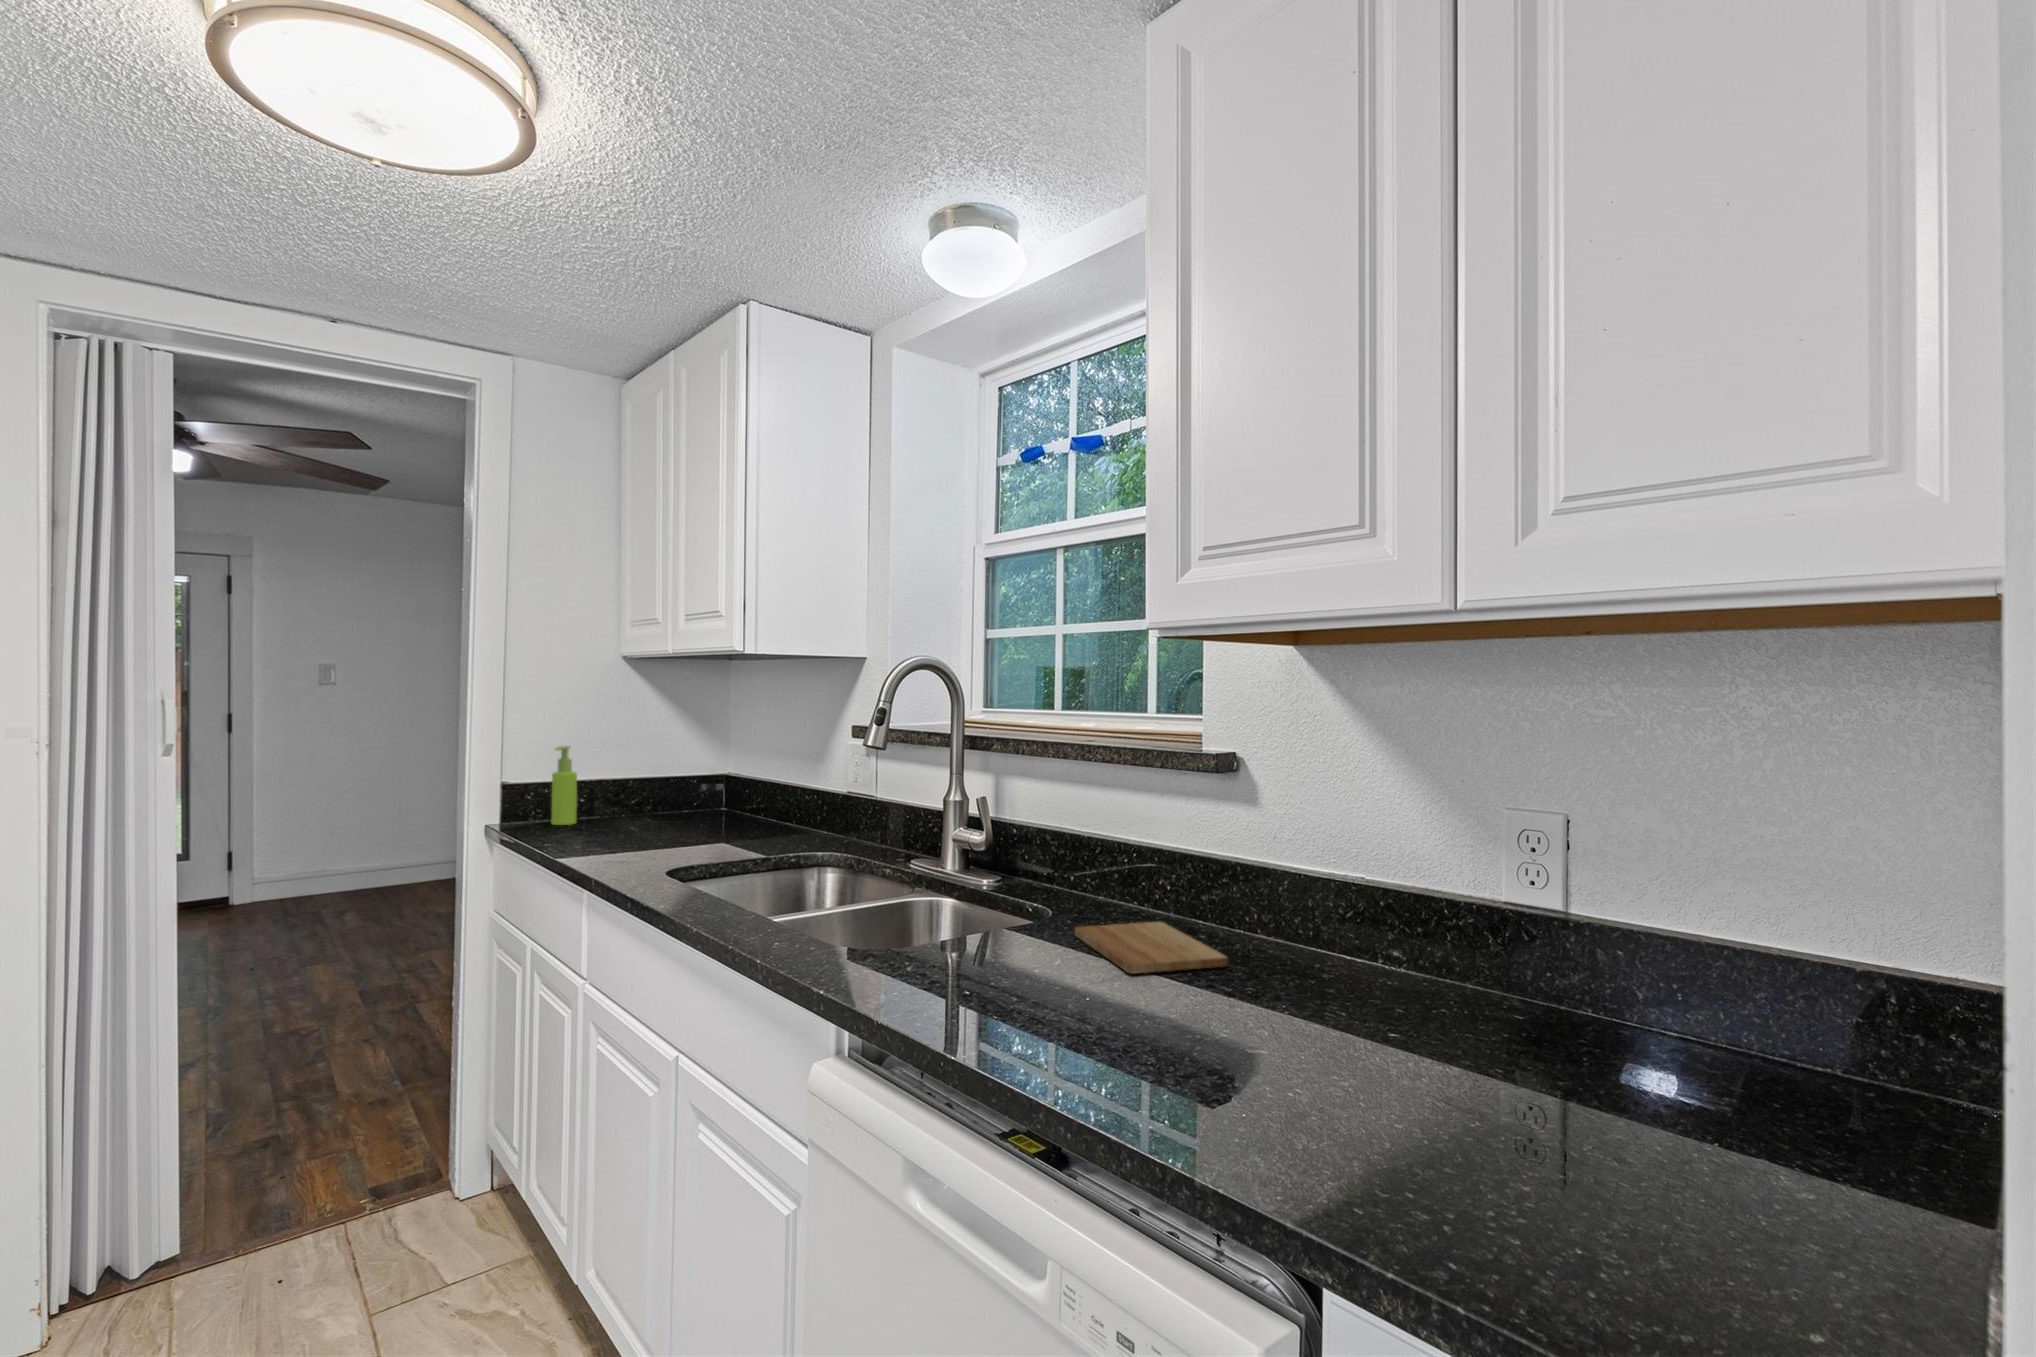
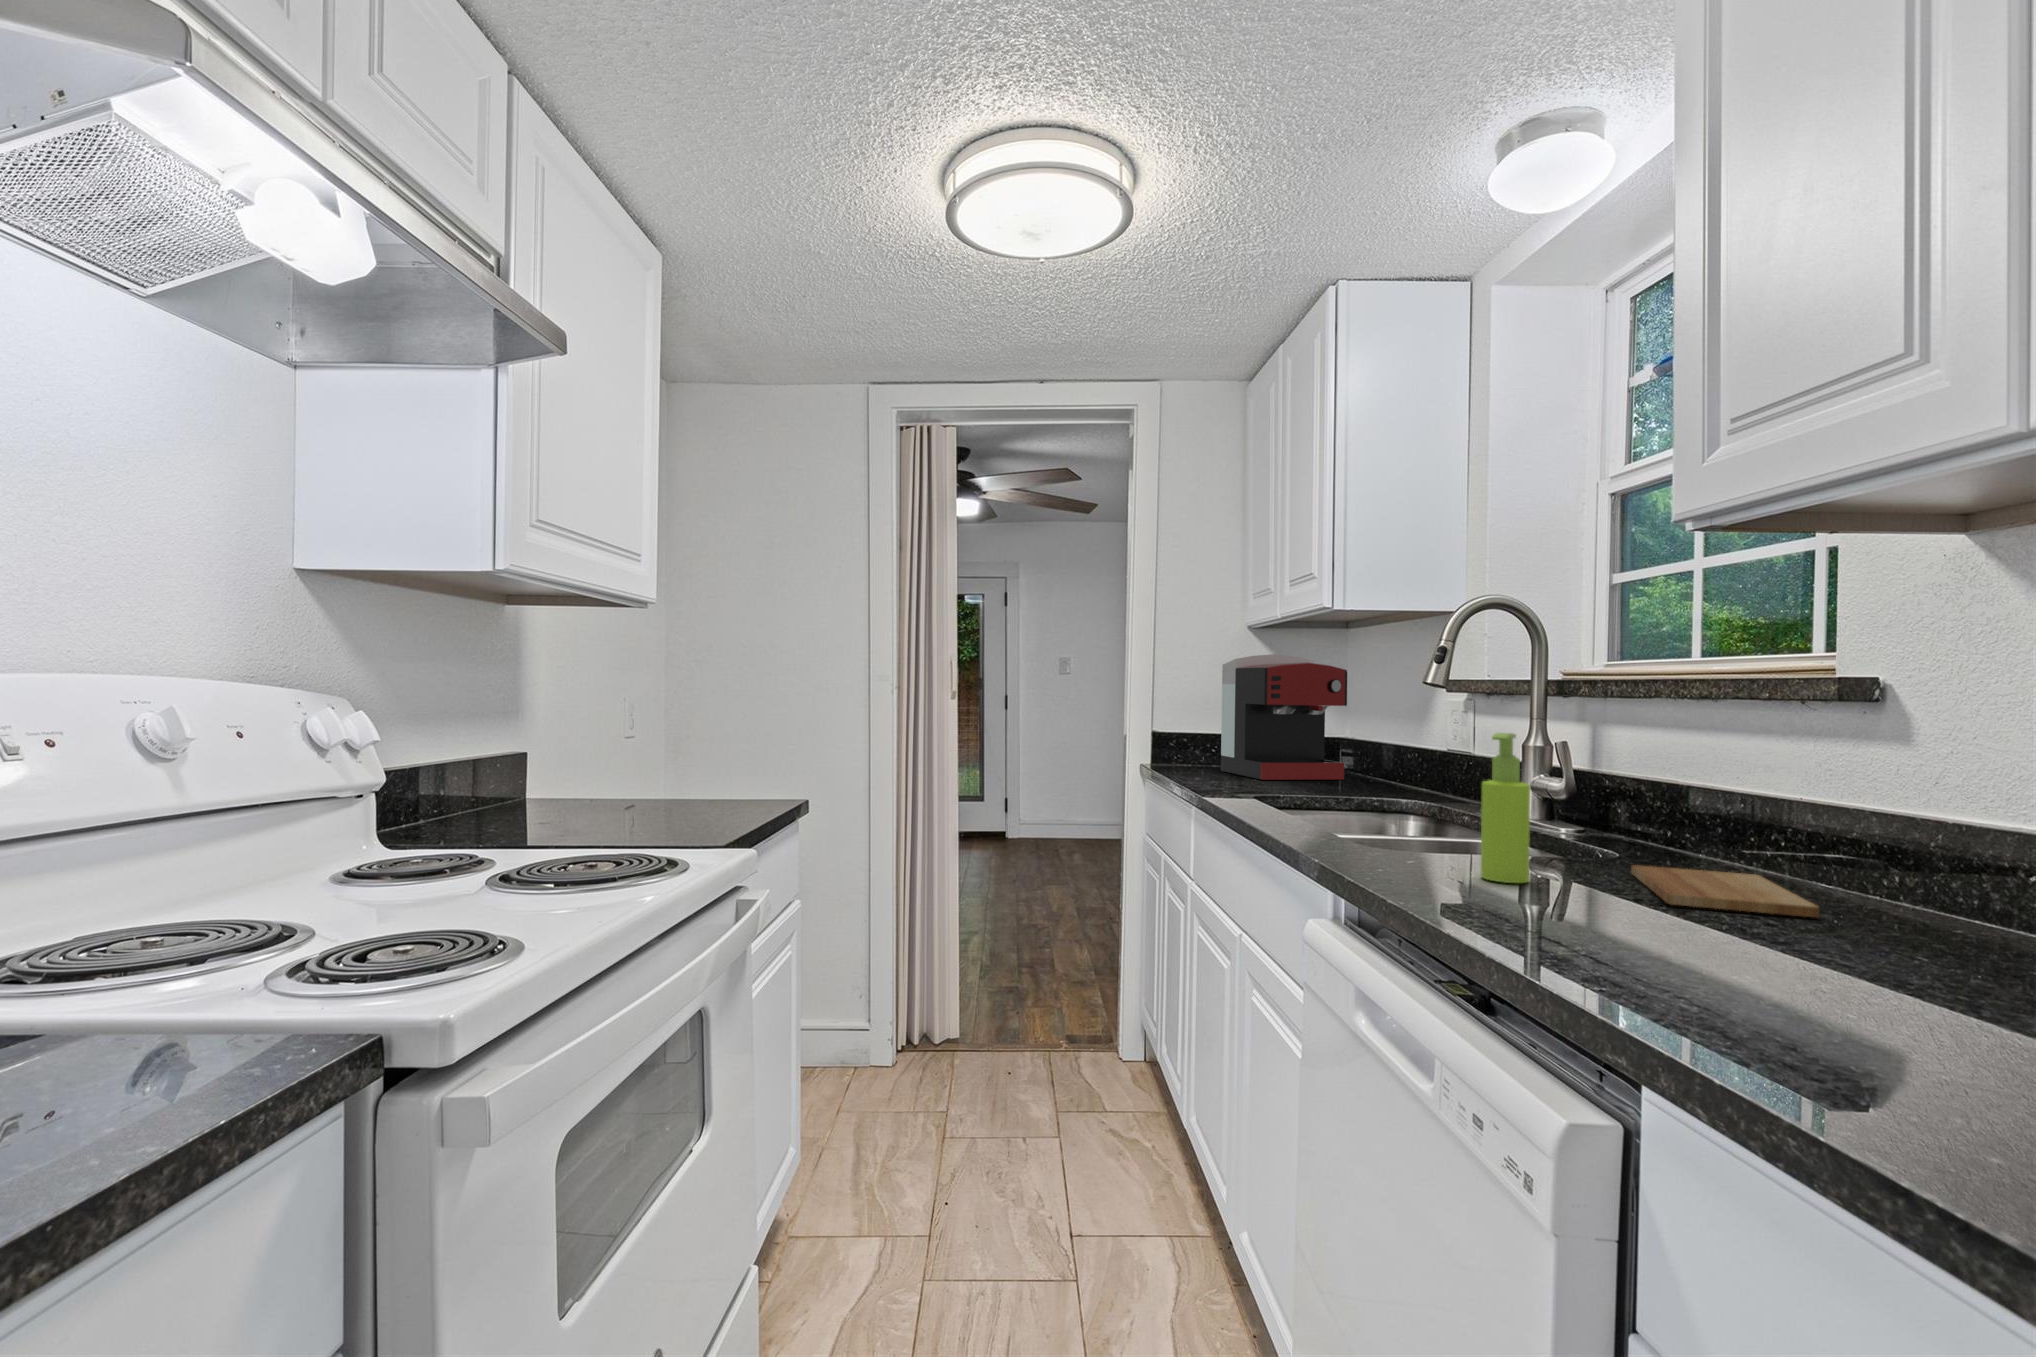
coffee maker: none [591,689,742,839] -> present [1221,654,1347,780]
soap dispenser: present [551,746,577,825] -> present [1481,733,1530,883]

